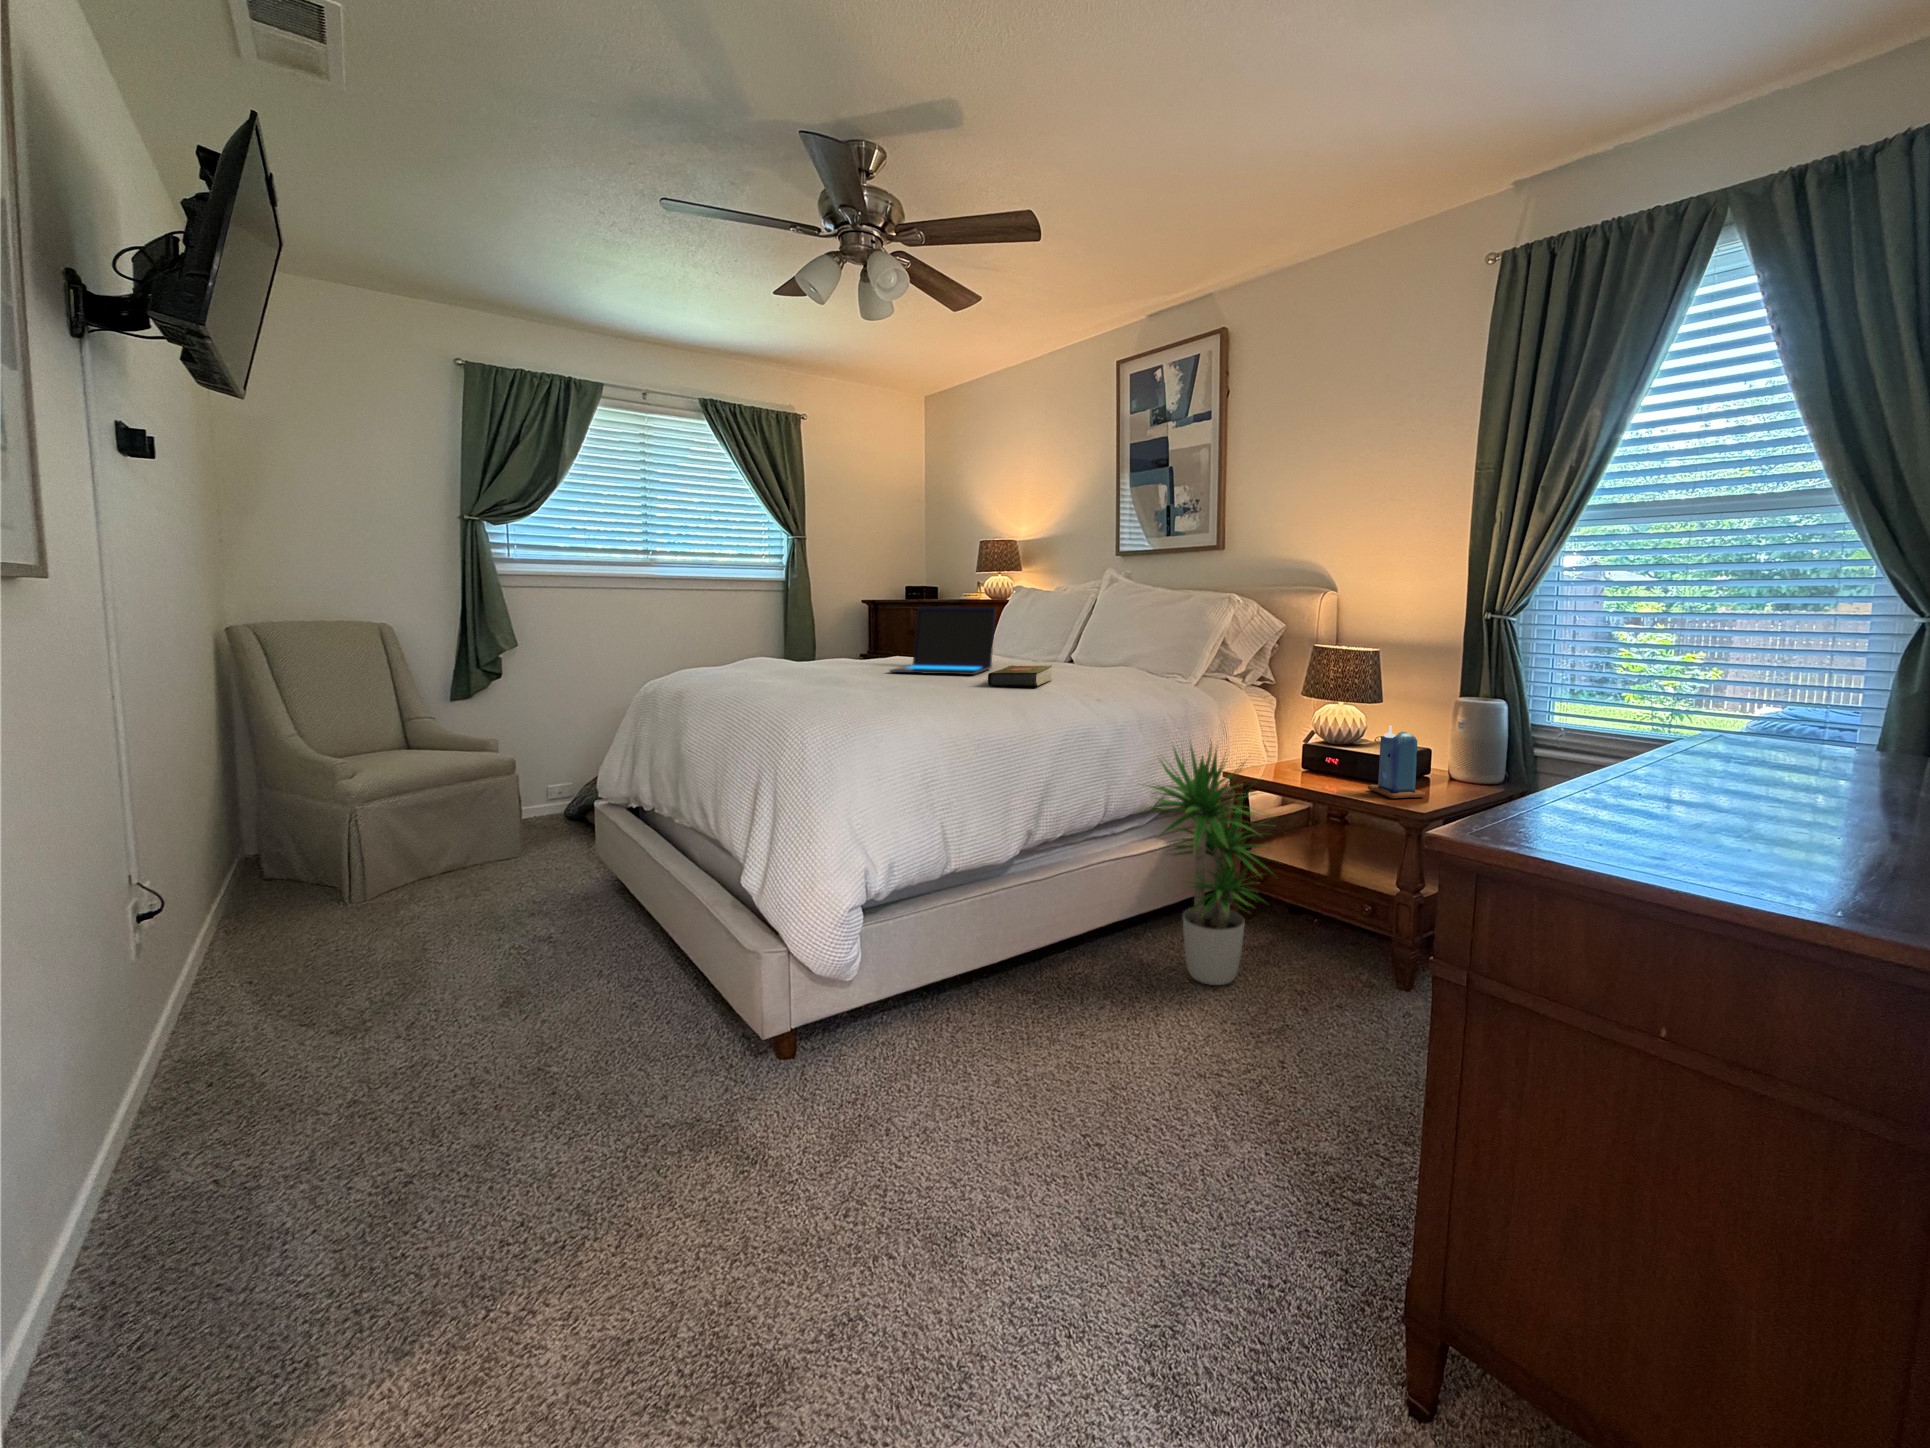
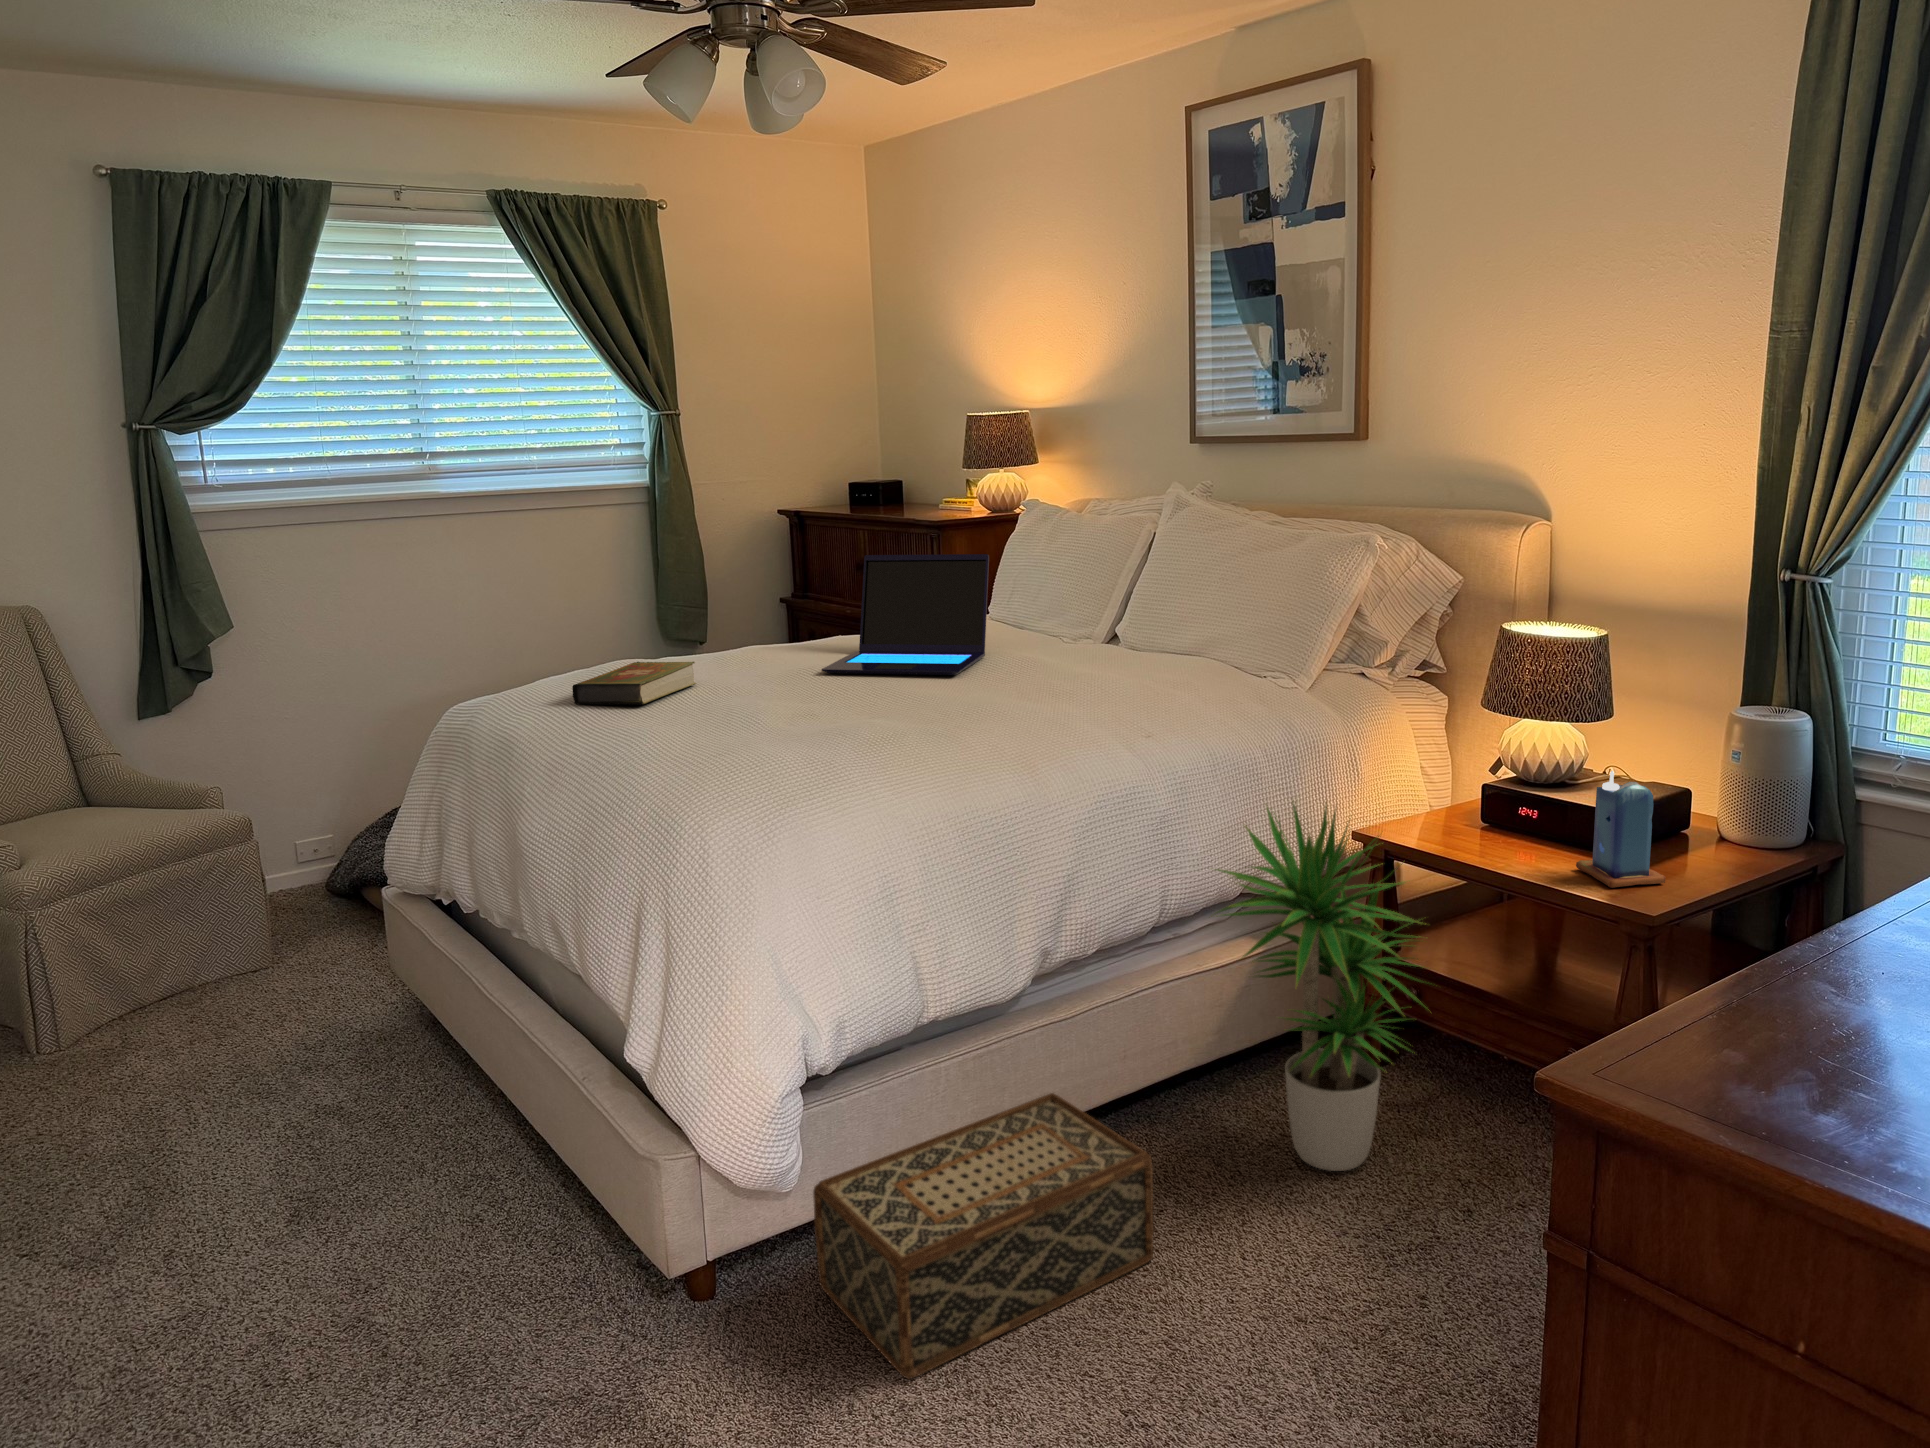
book: present [988,665,1052,686] -> present [572,662,696,705]
woven basket: none [869,927,1099,1111] -> present [813,1093,1153,1379]

